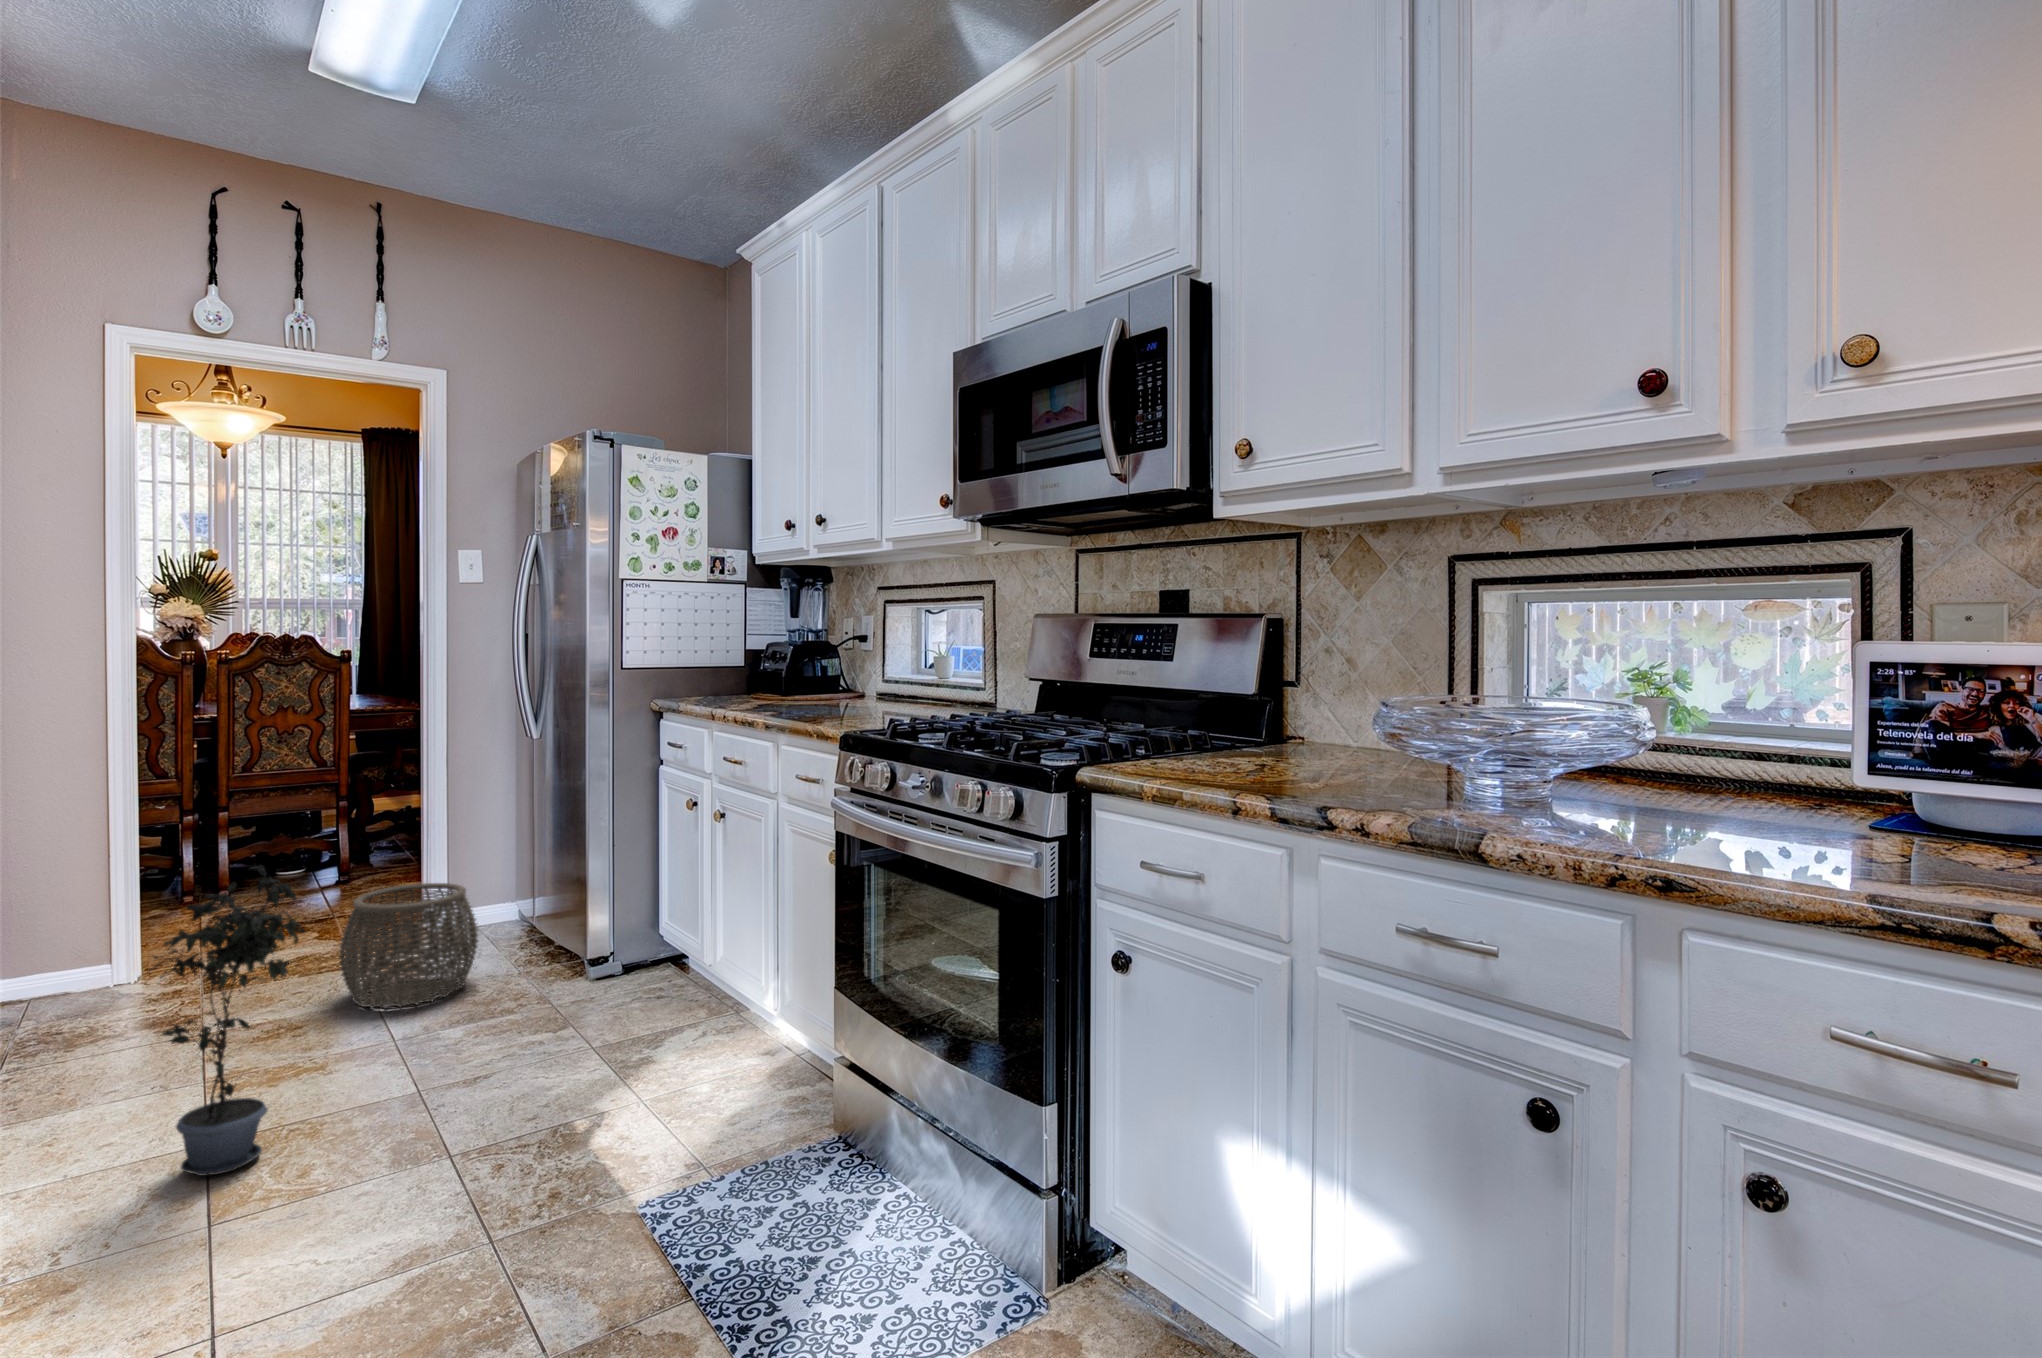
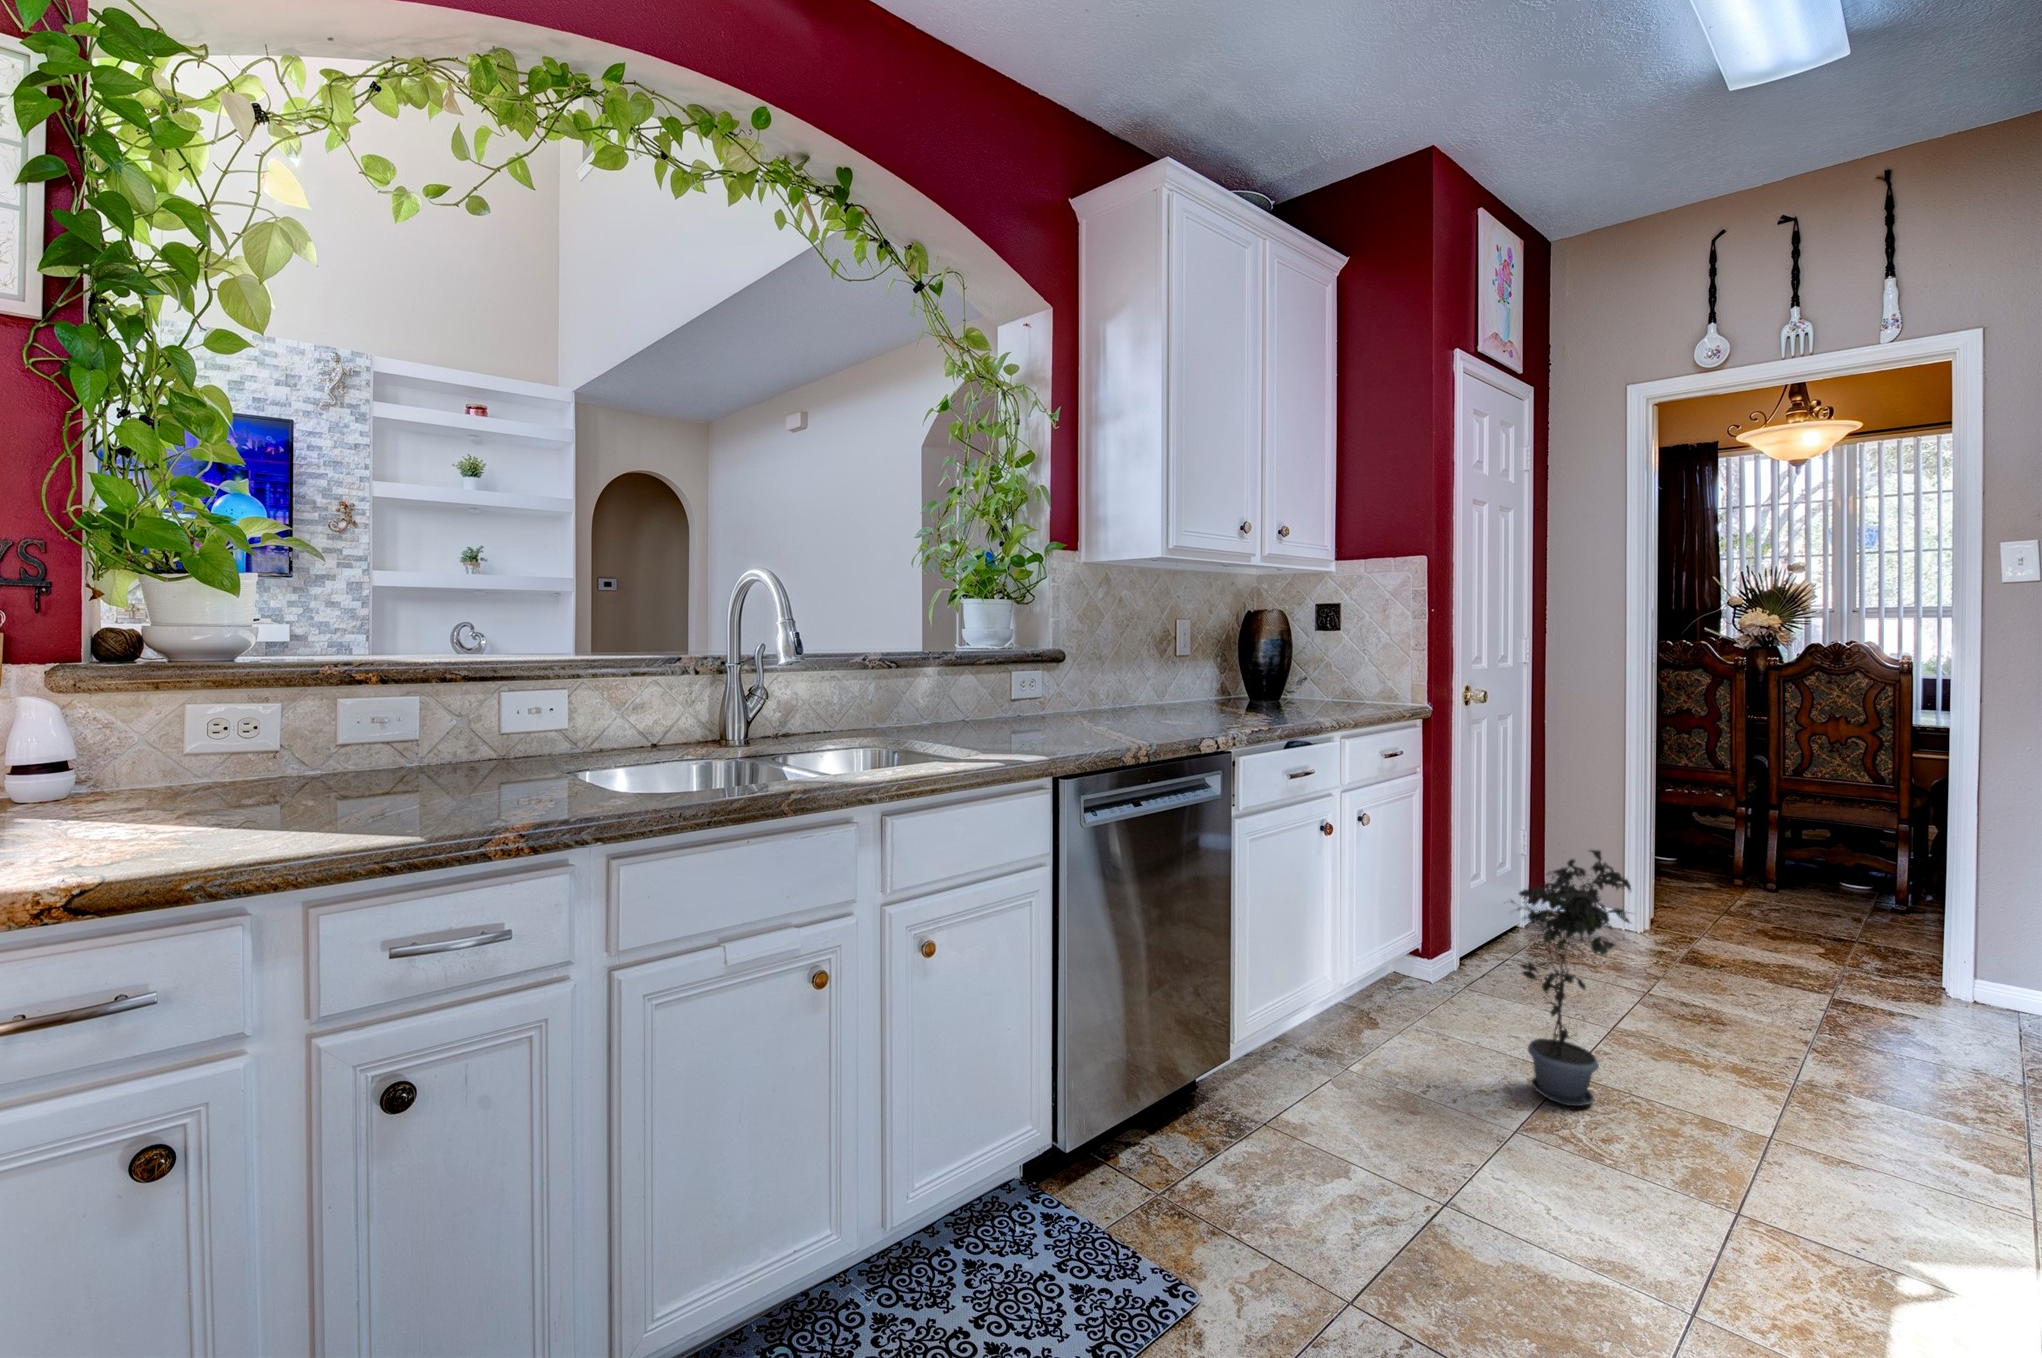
woven basket: present [339,883,478,1008] -> none [1774,918,1958,1068]

